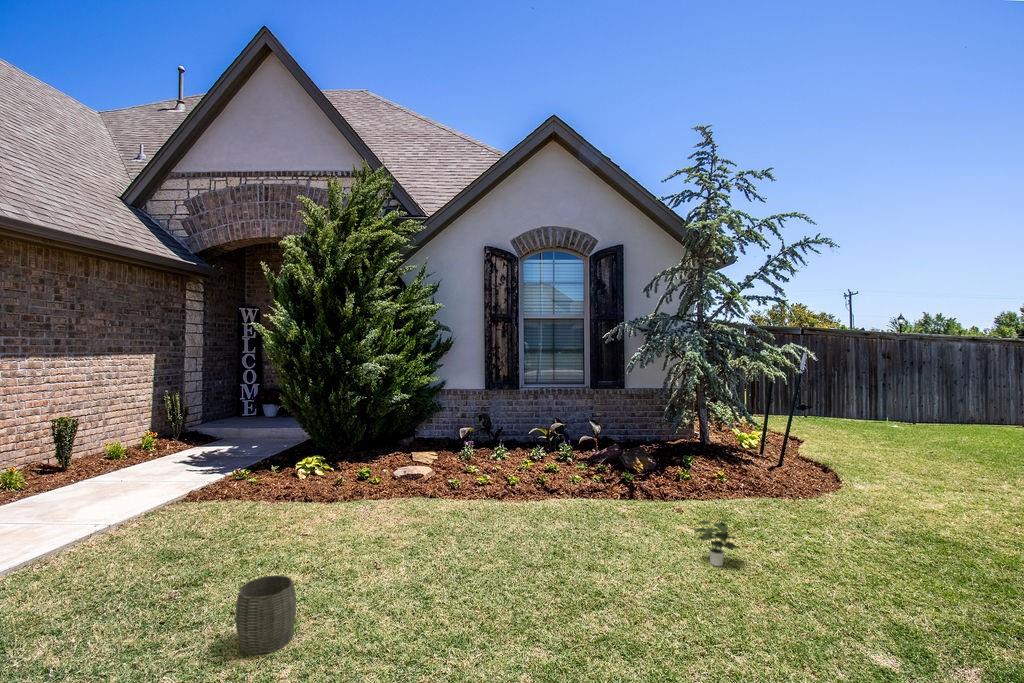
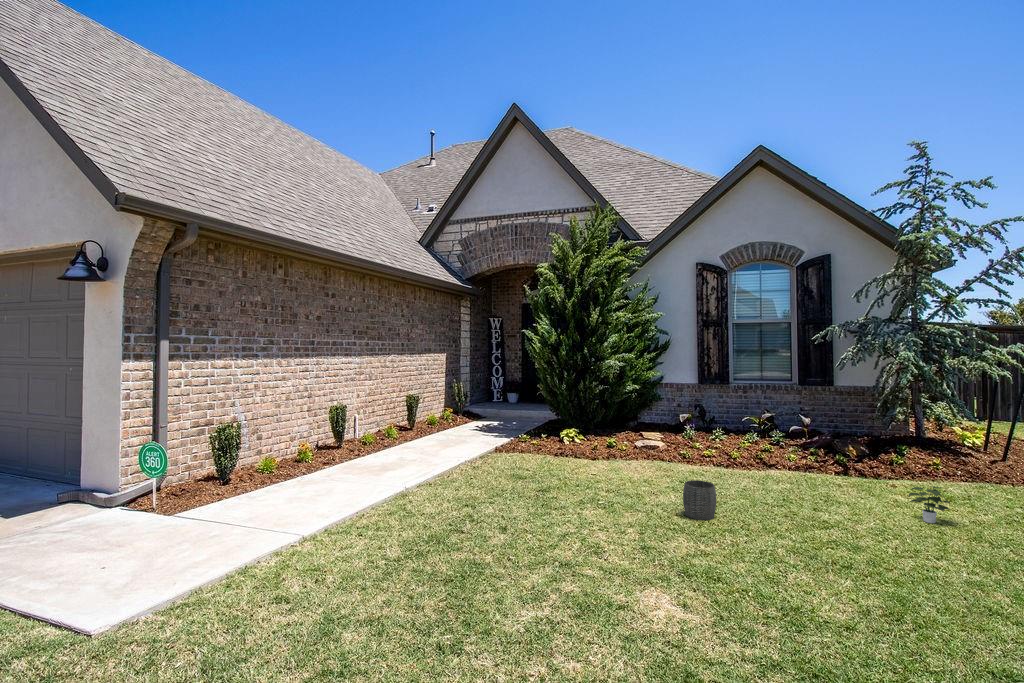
woven basket: present [236,575,296,654] -> present [683,480,716,520]

